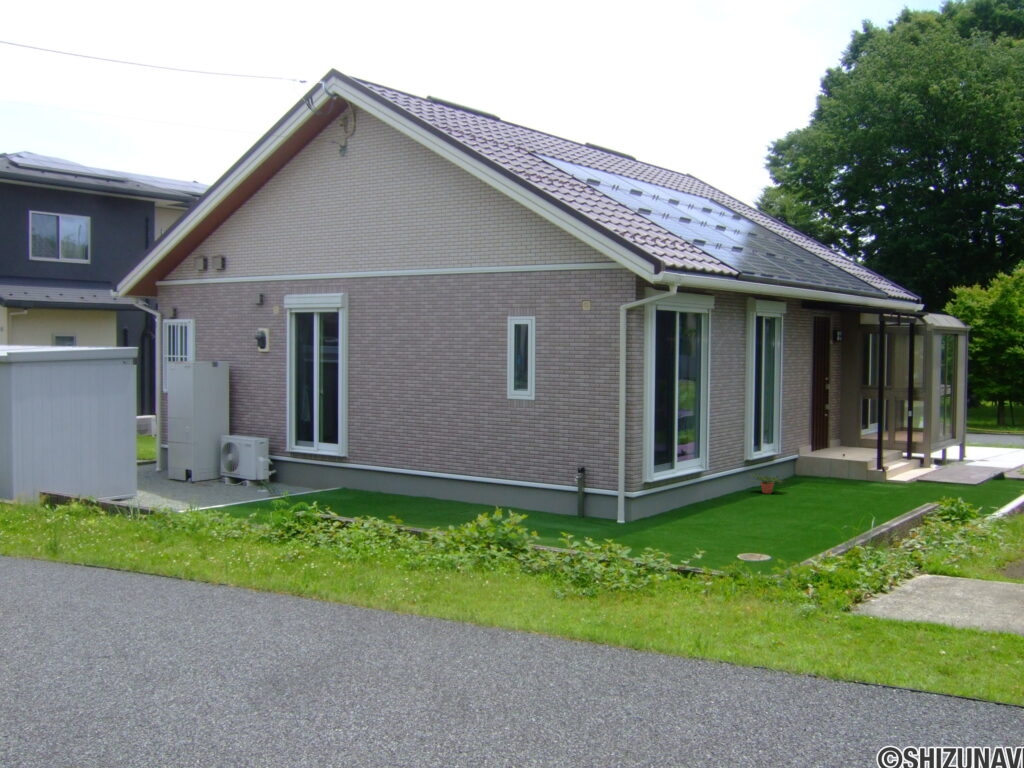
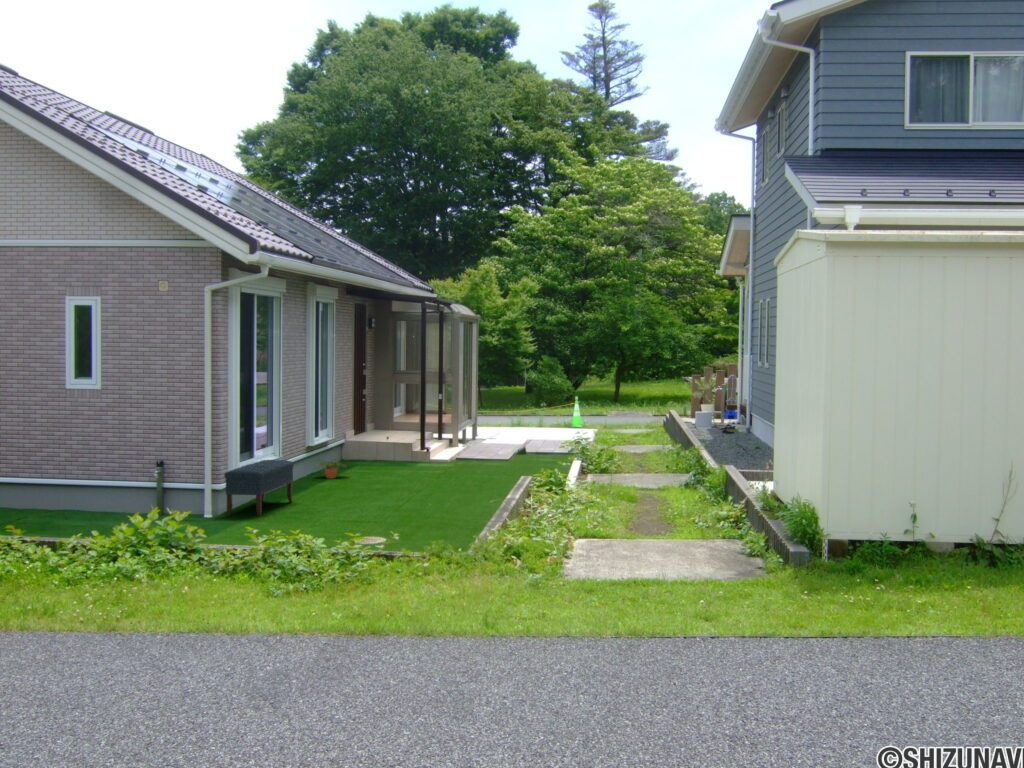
bench: none [635,472,710,526] -> present [224,460,294,516]

